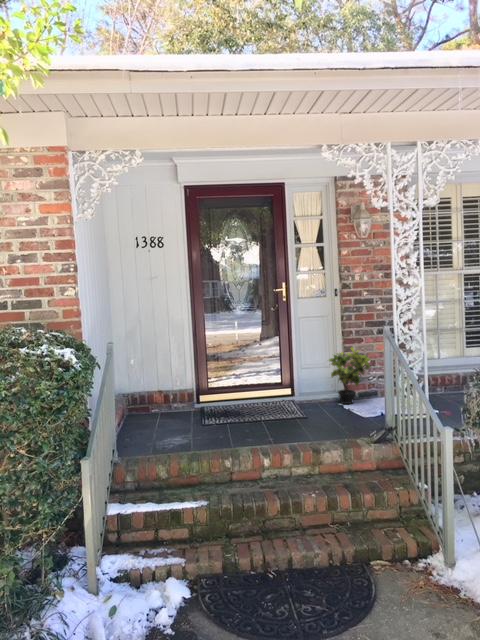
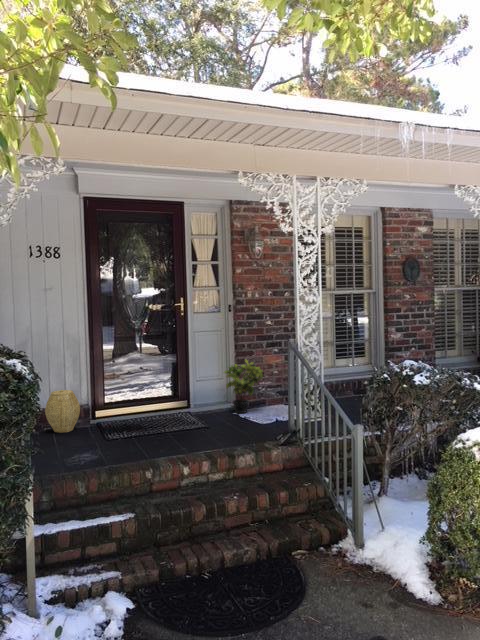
woven basket: none [150,375,182,416] -> present [45,390,80,433]

